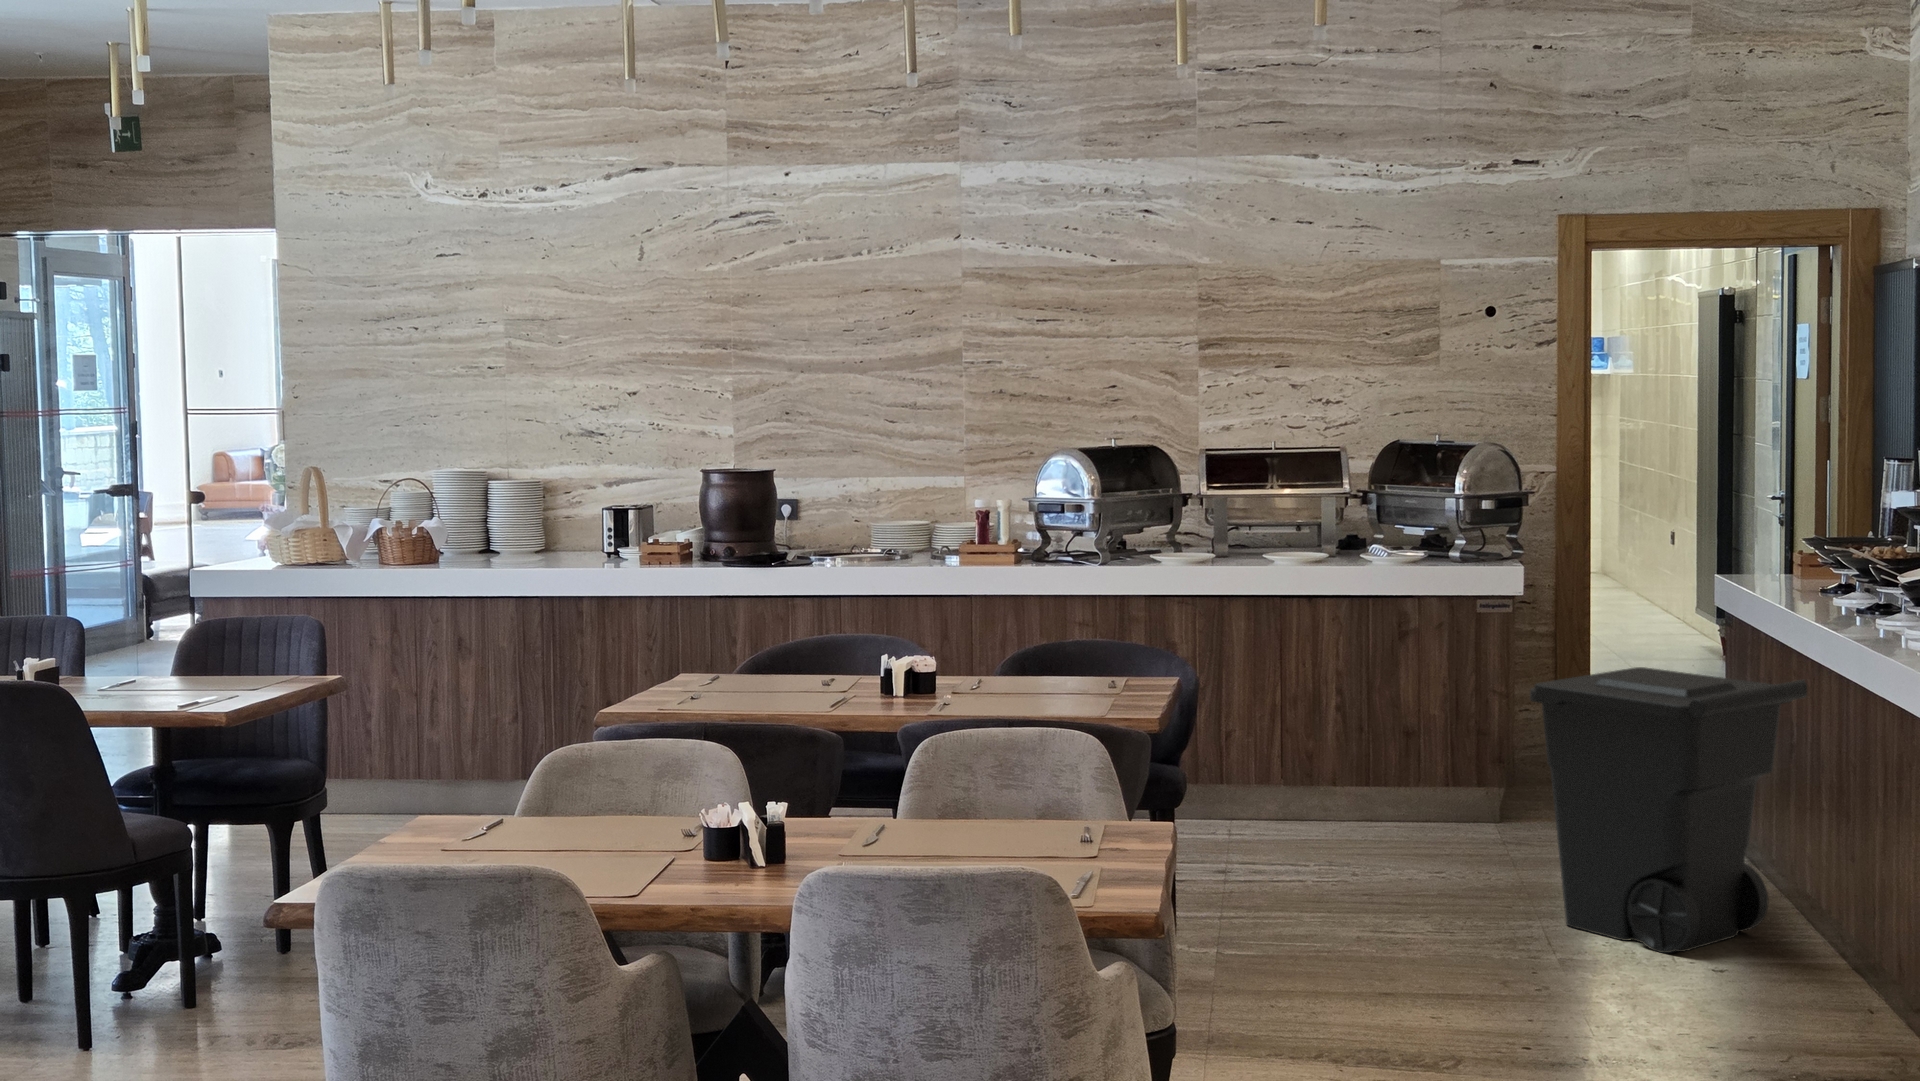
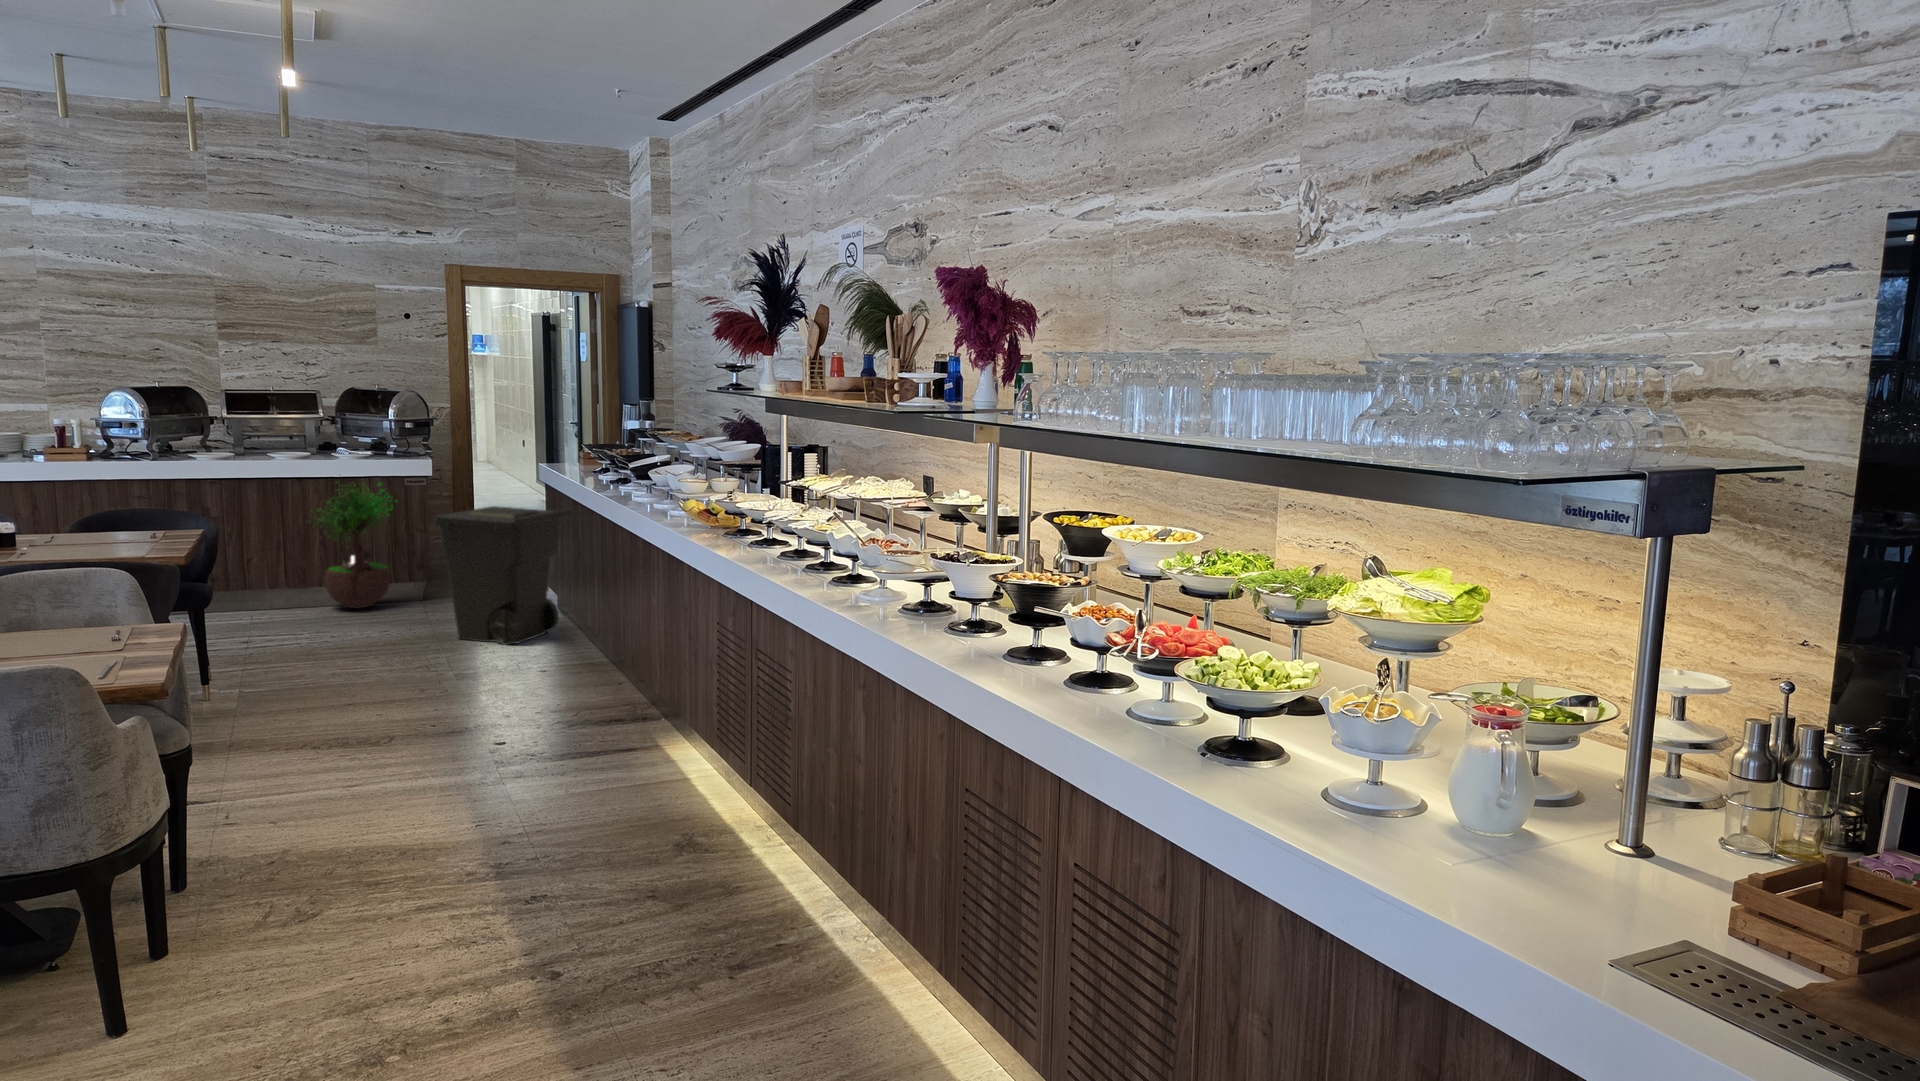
potted tree: none [1314,595,1464,837] -> present [307,483,393,608]

